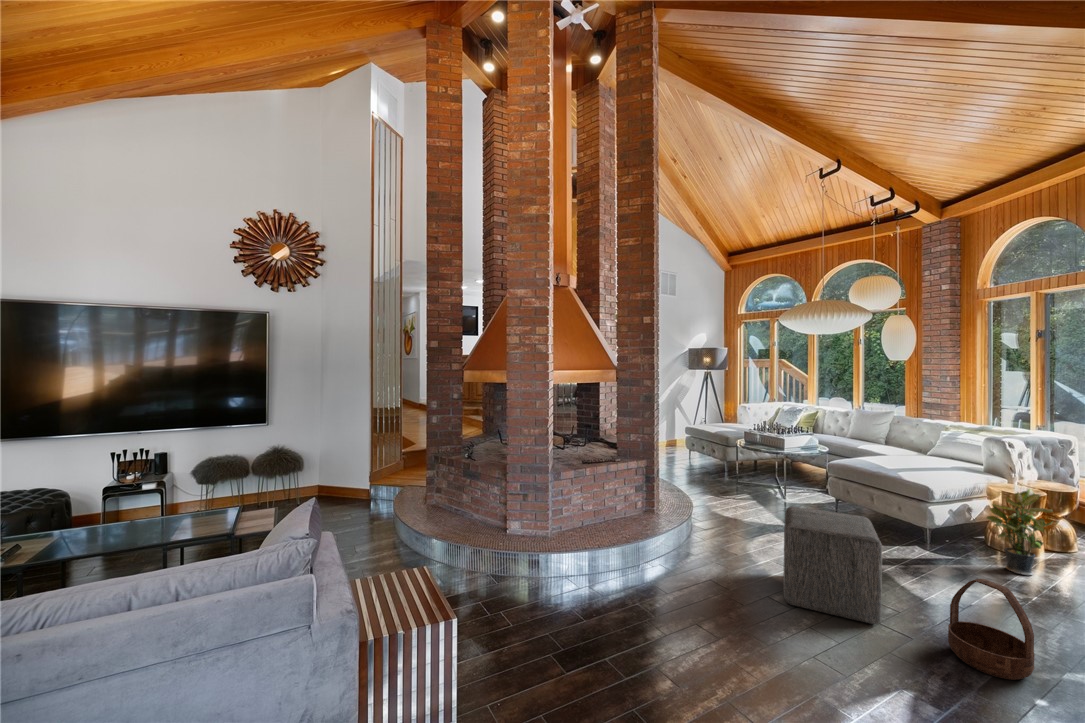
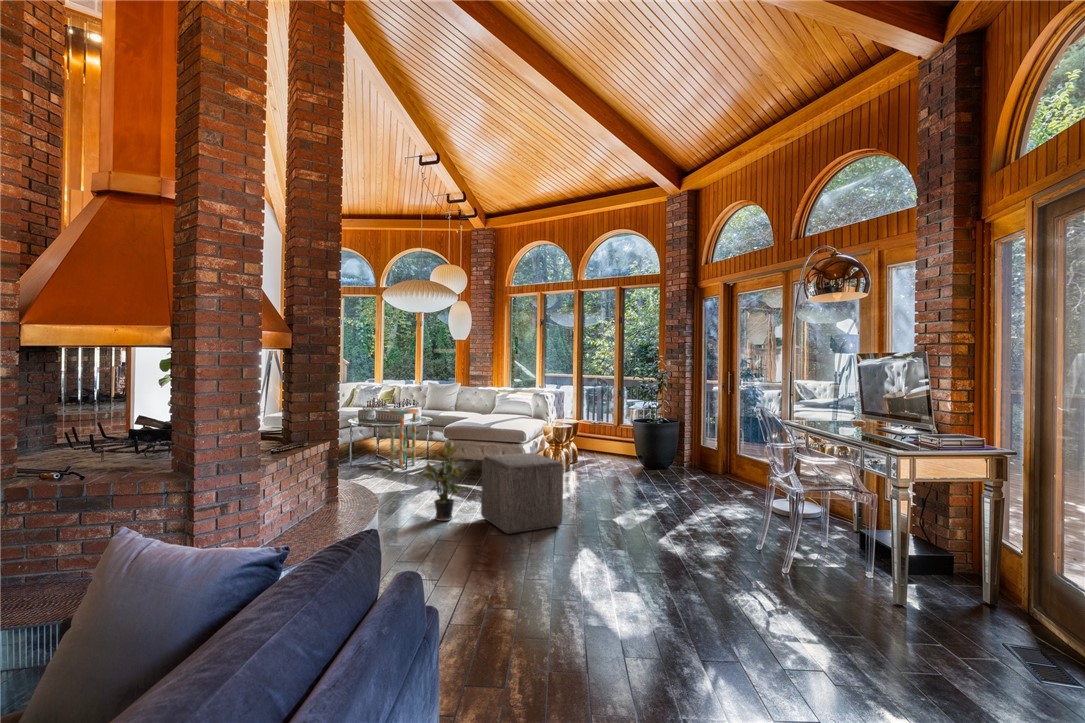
side table: none [772,435,805,497] -> present [389,408,419,468]
potted plant: present [987,489,1053,575] -> present [422,442,465,521]
basket: present [948,579,1035,680] -> none [597,471,637,528]

